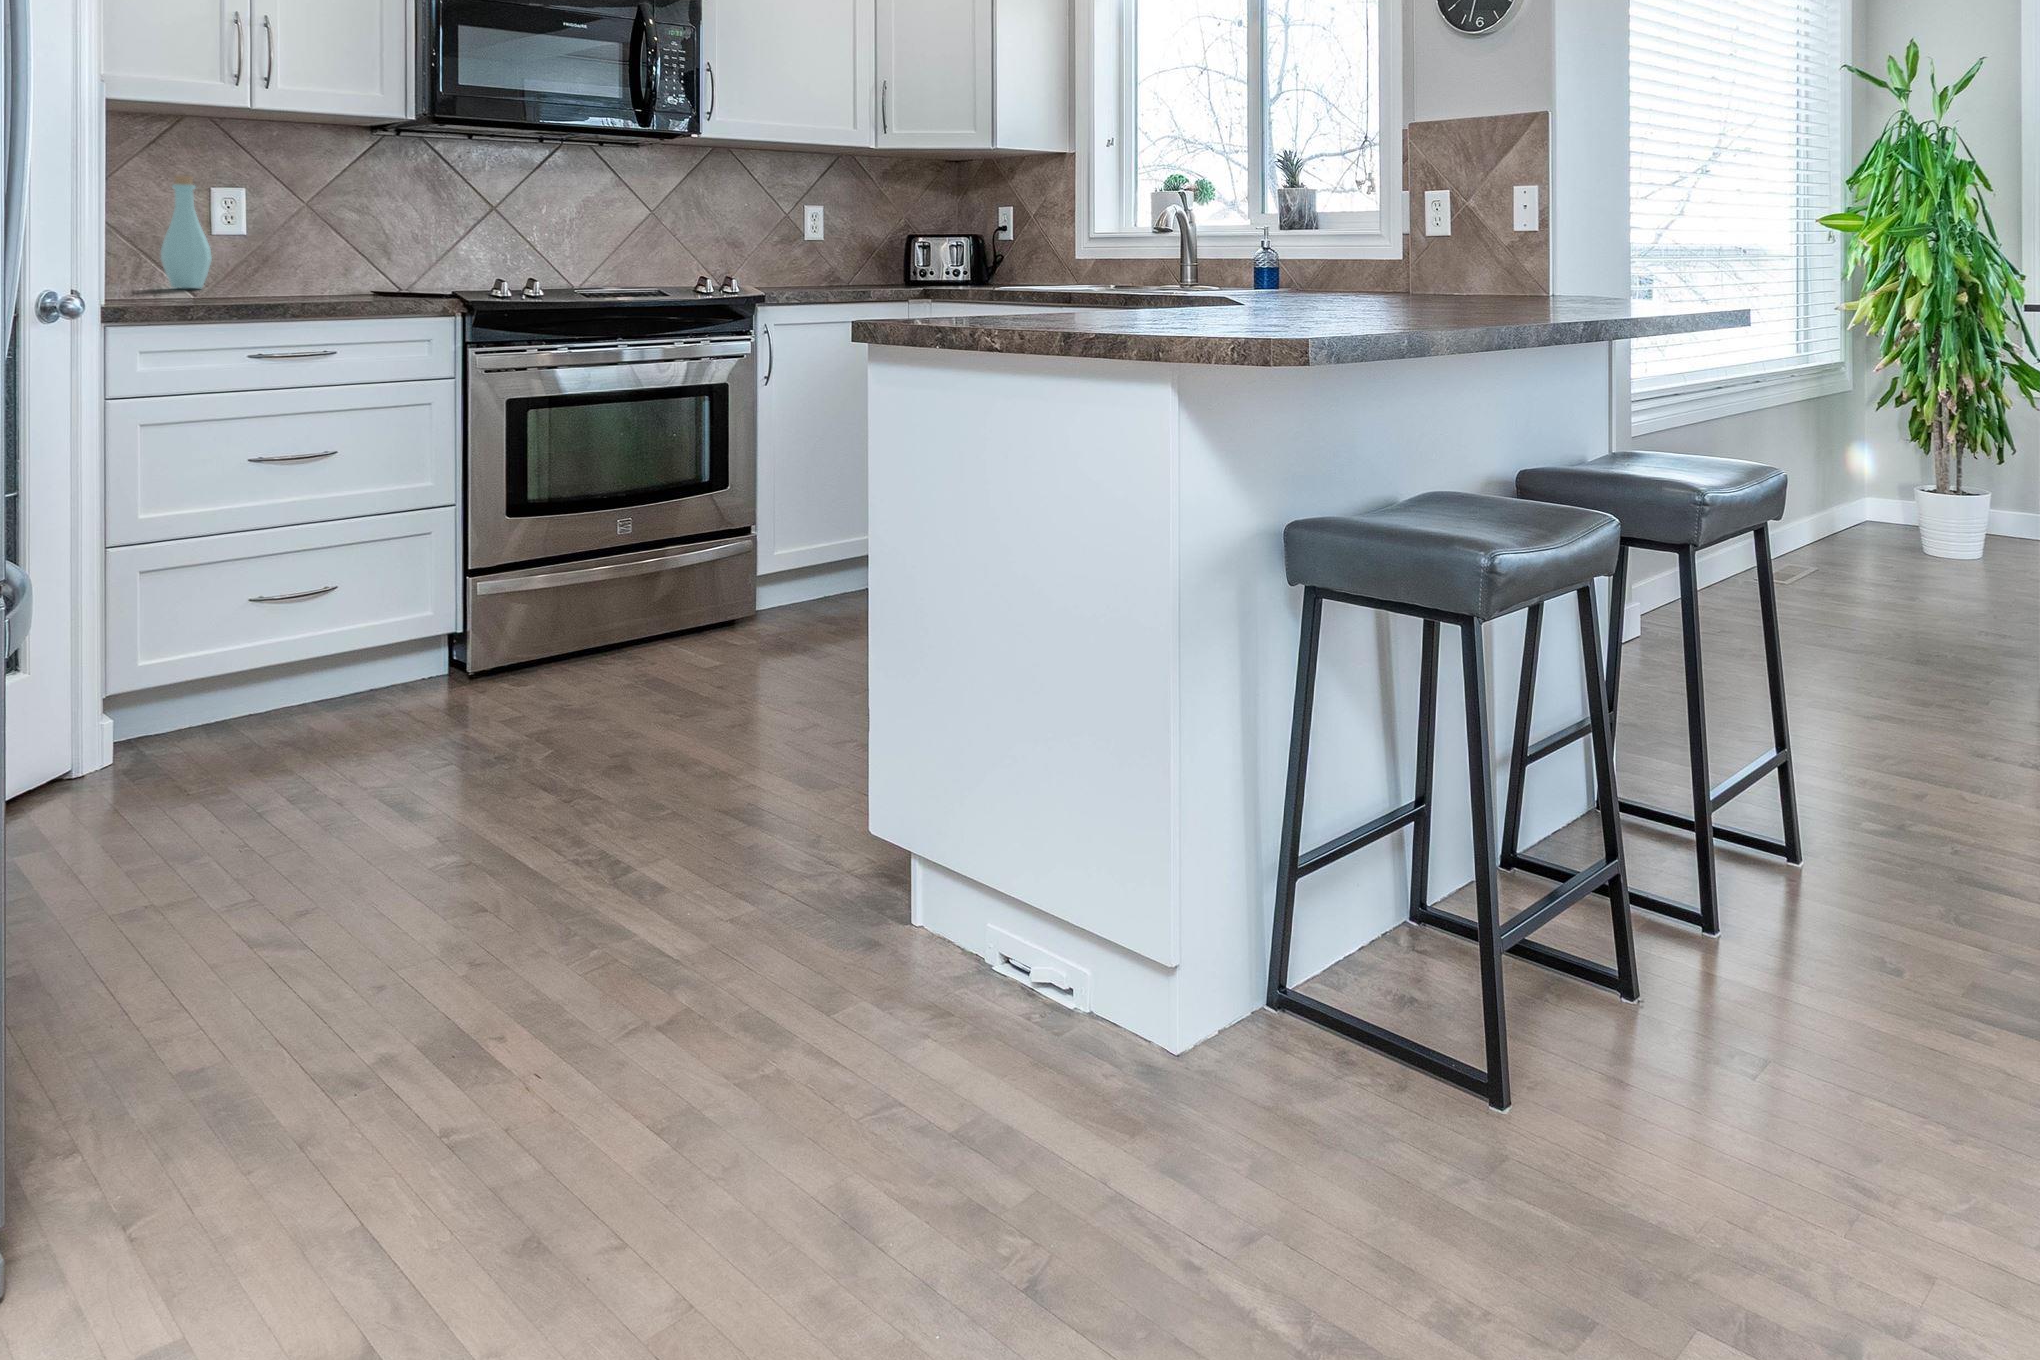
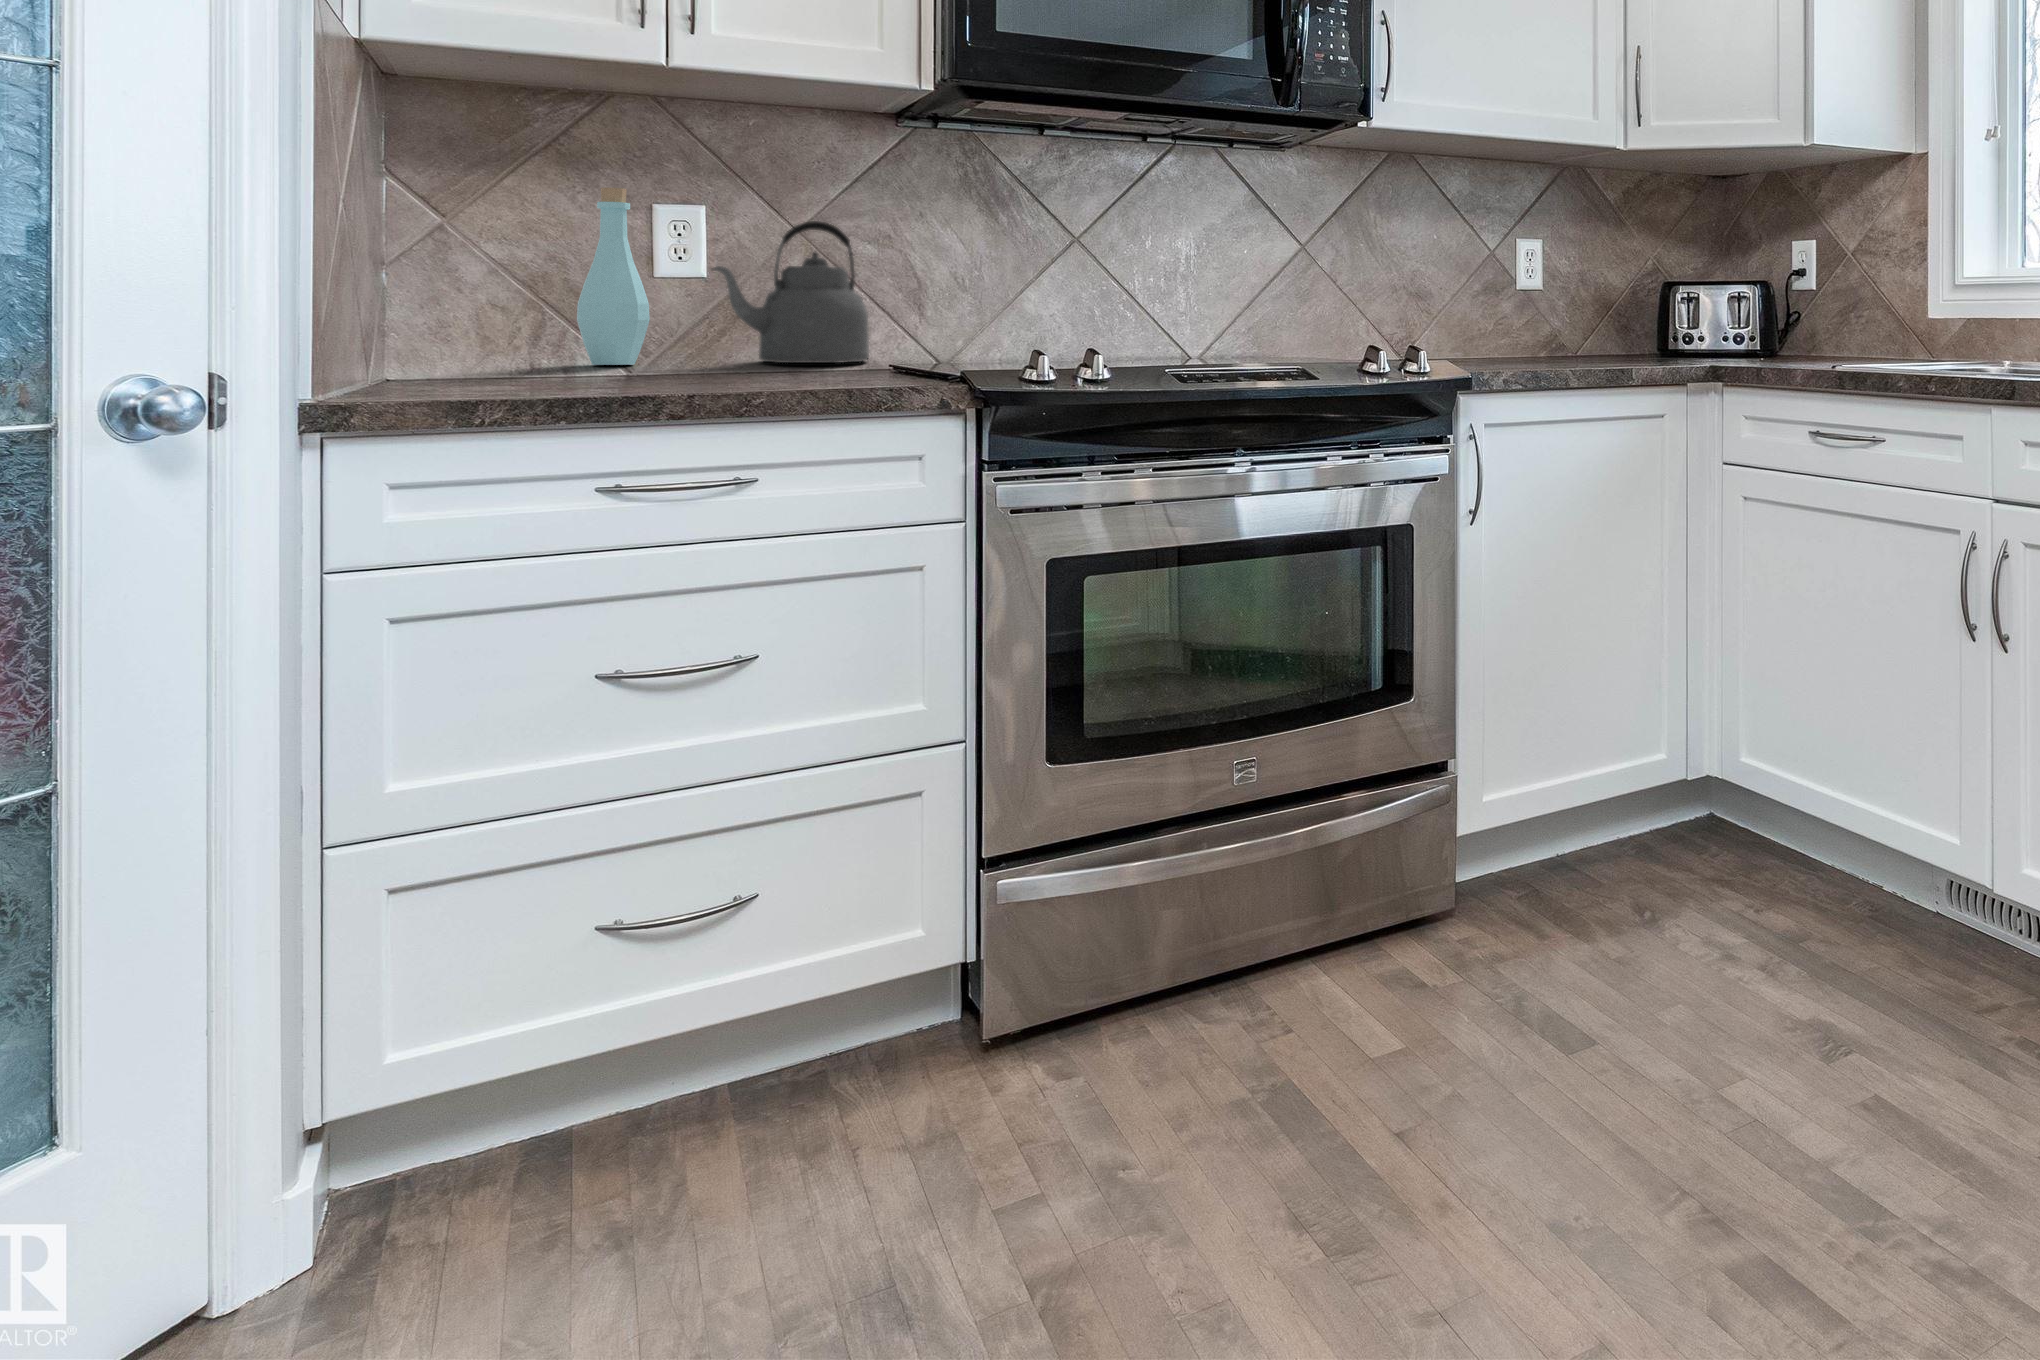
kettle: none [253,197,361,287] -> present [711,221,869,363]

